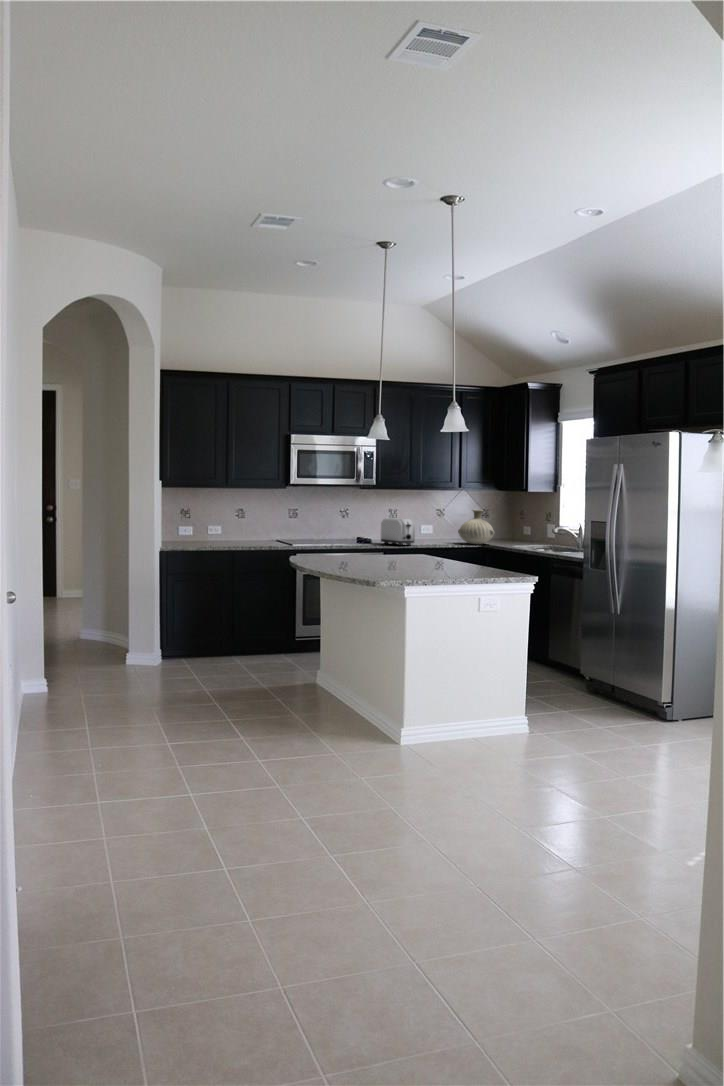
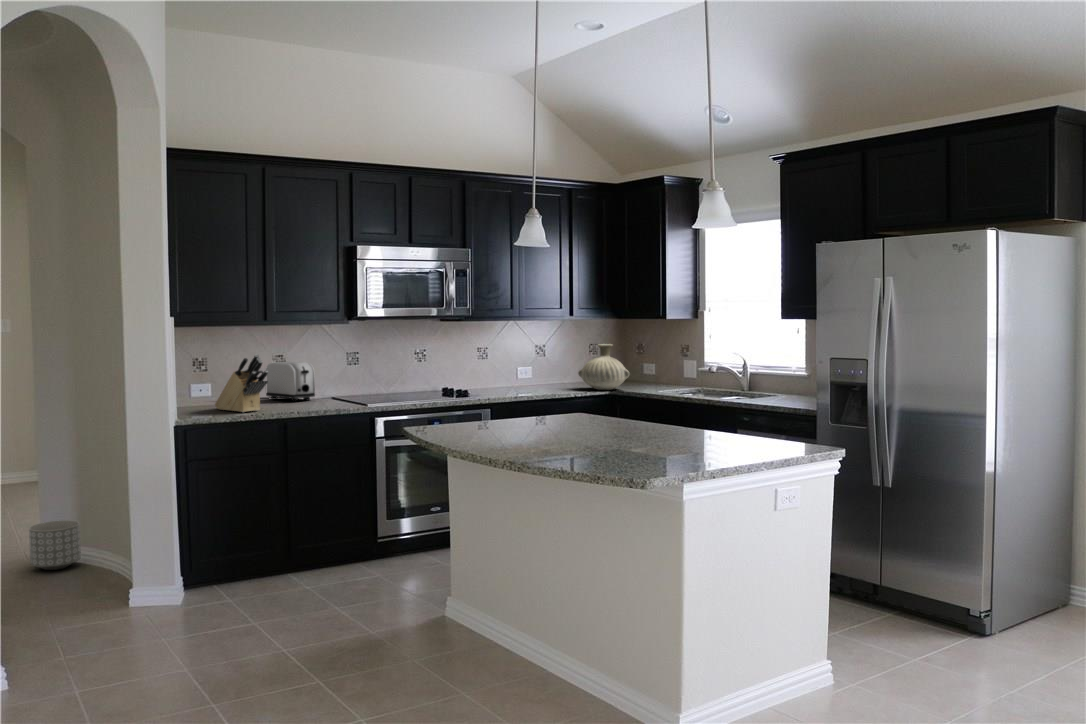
knife block: none [191,508,222,546] -> present [215,354,268,412]
toaster: present [381,518,415,546] -> present [266,362,315,401]
planter: none [79,613,110,643] -> present [29,520,81,570]

